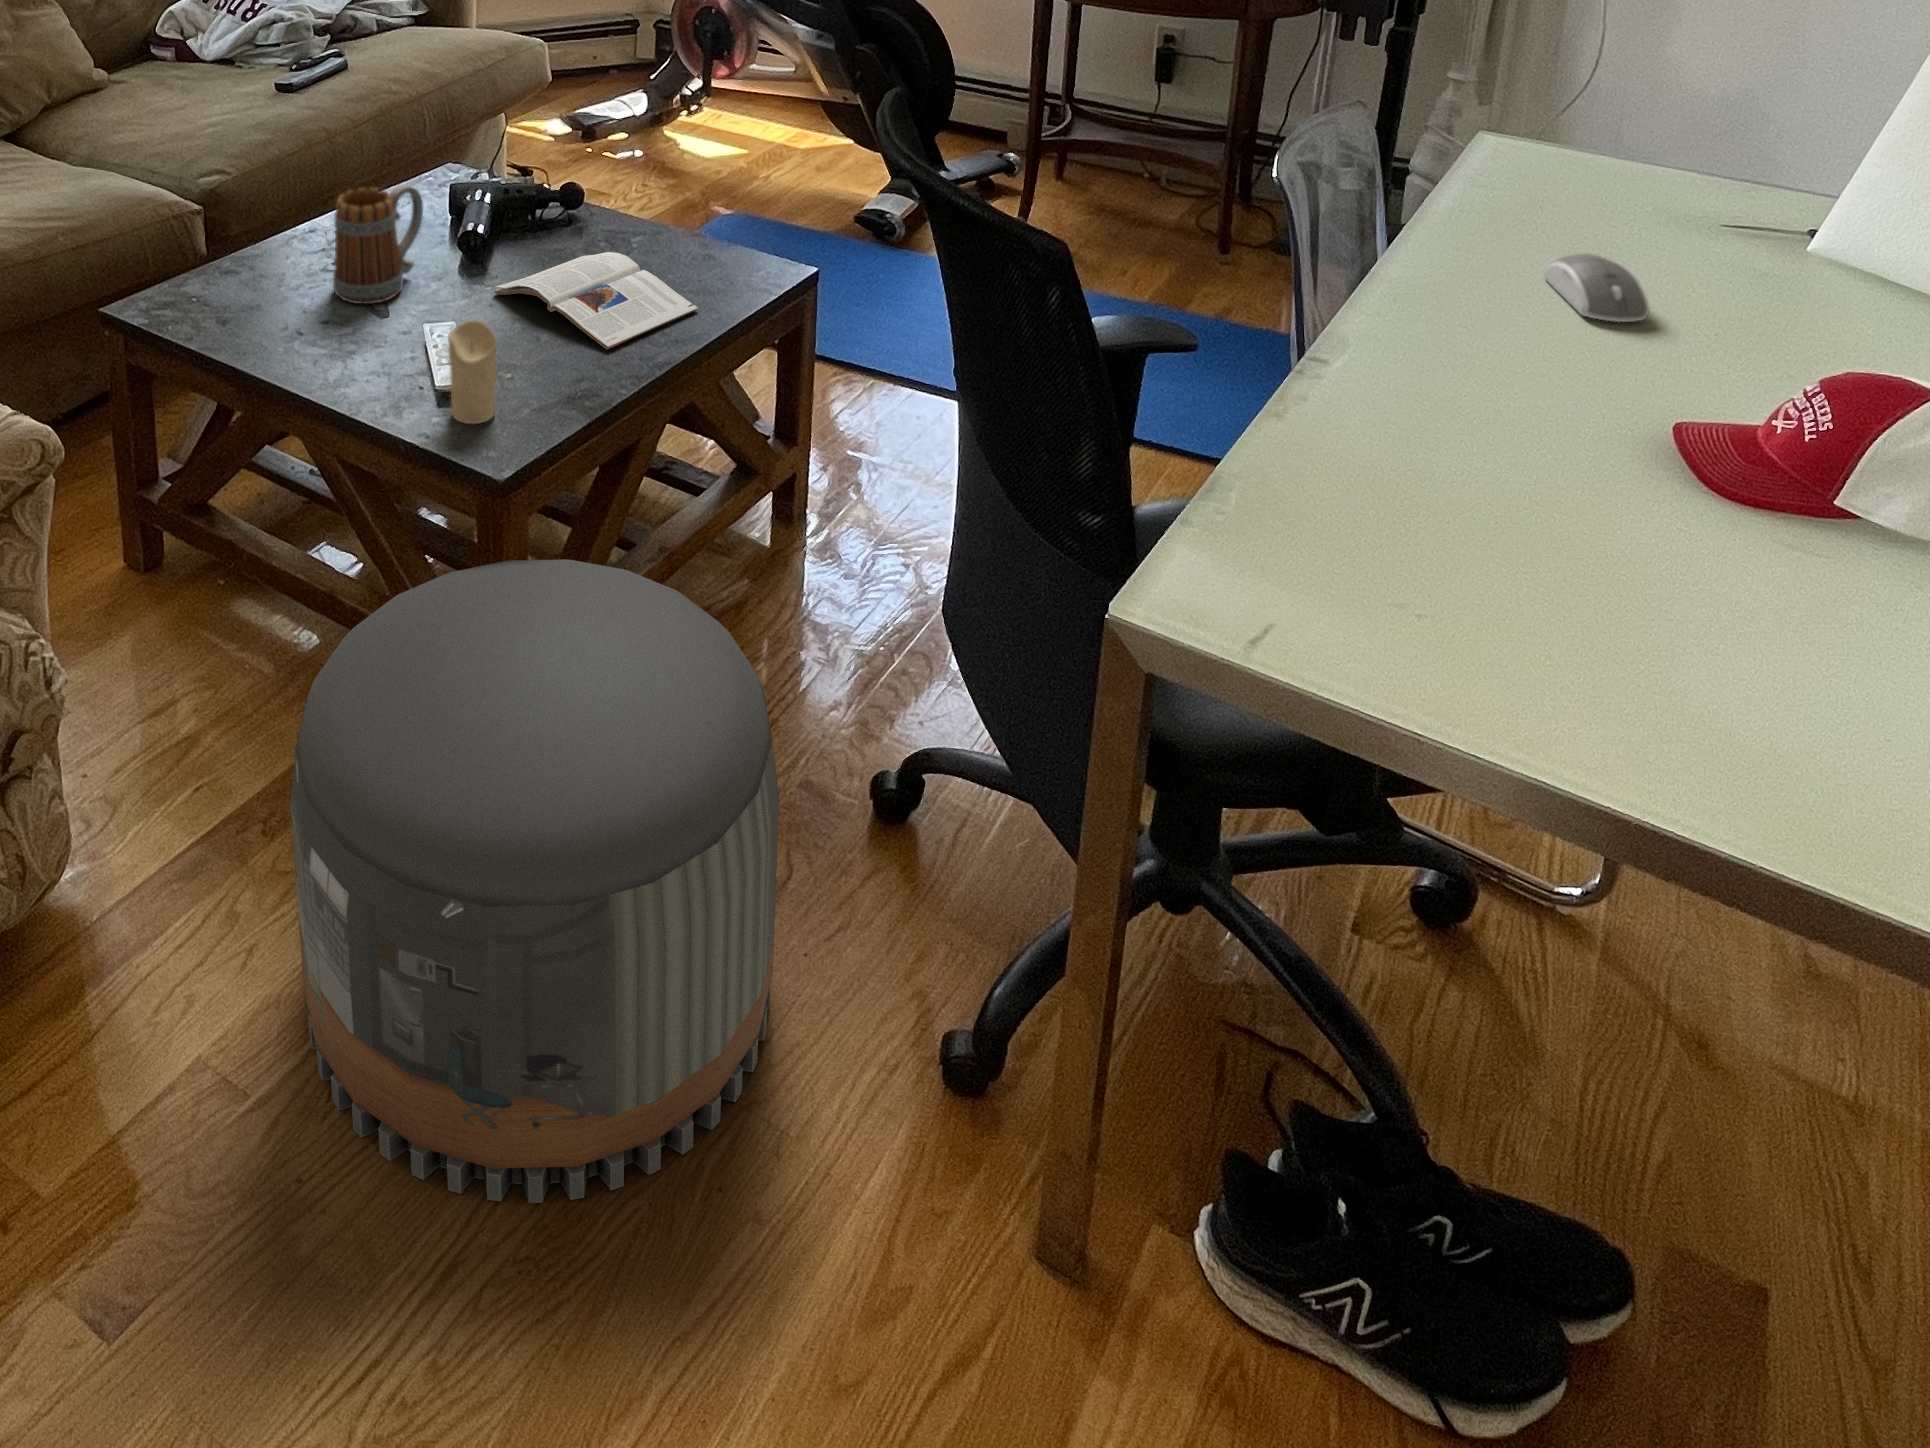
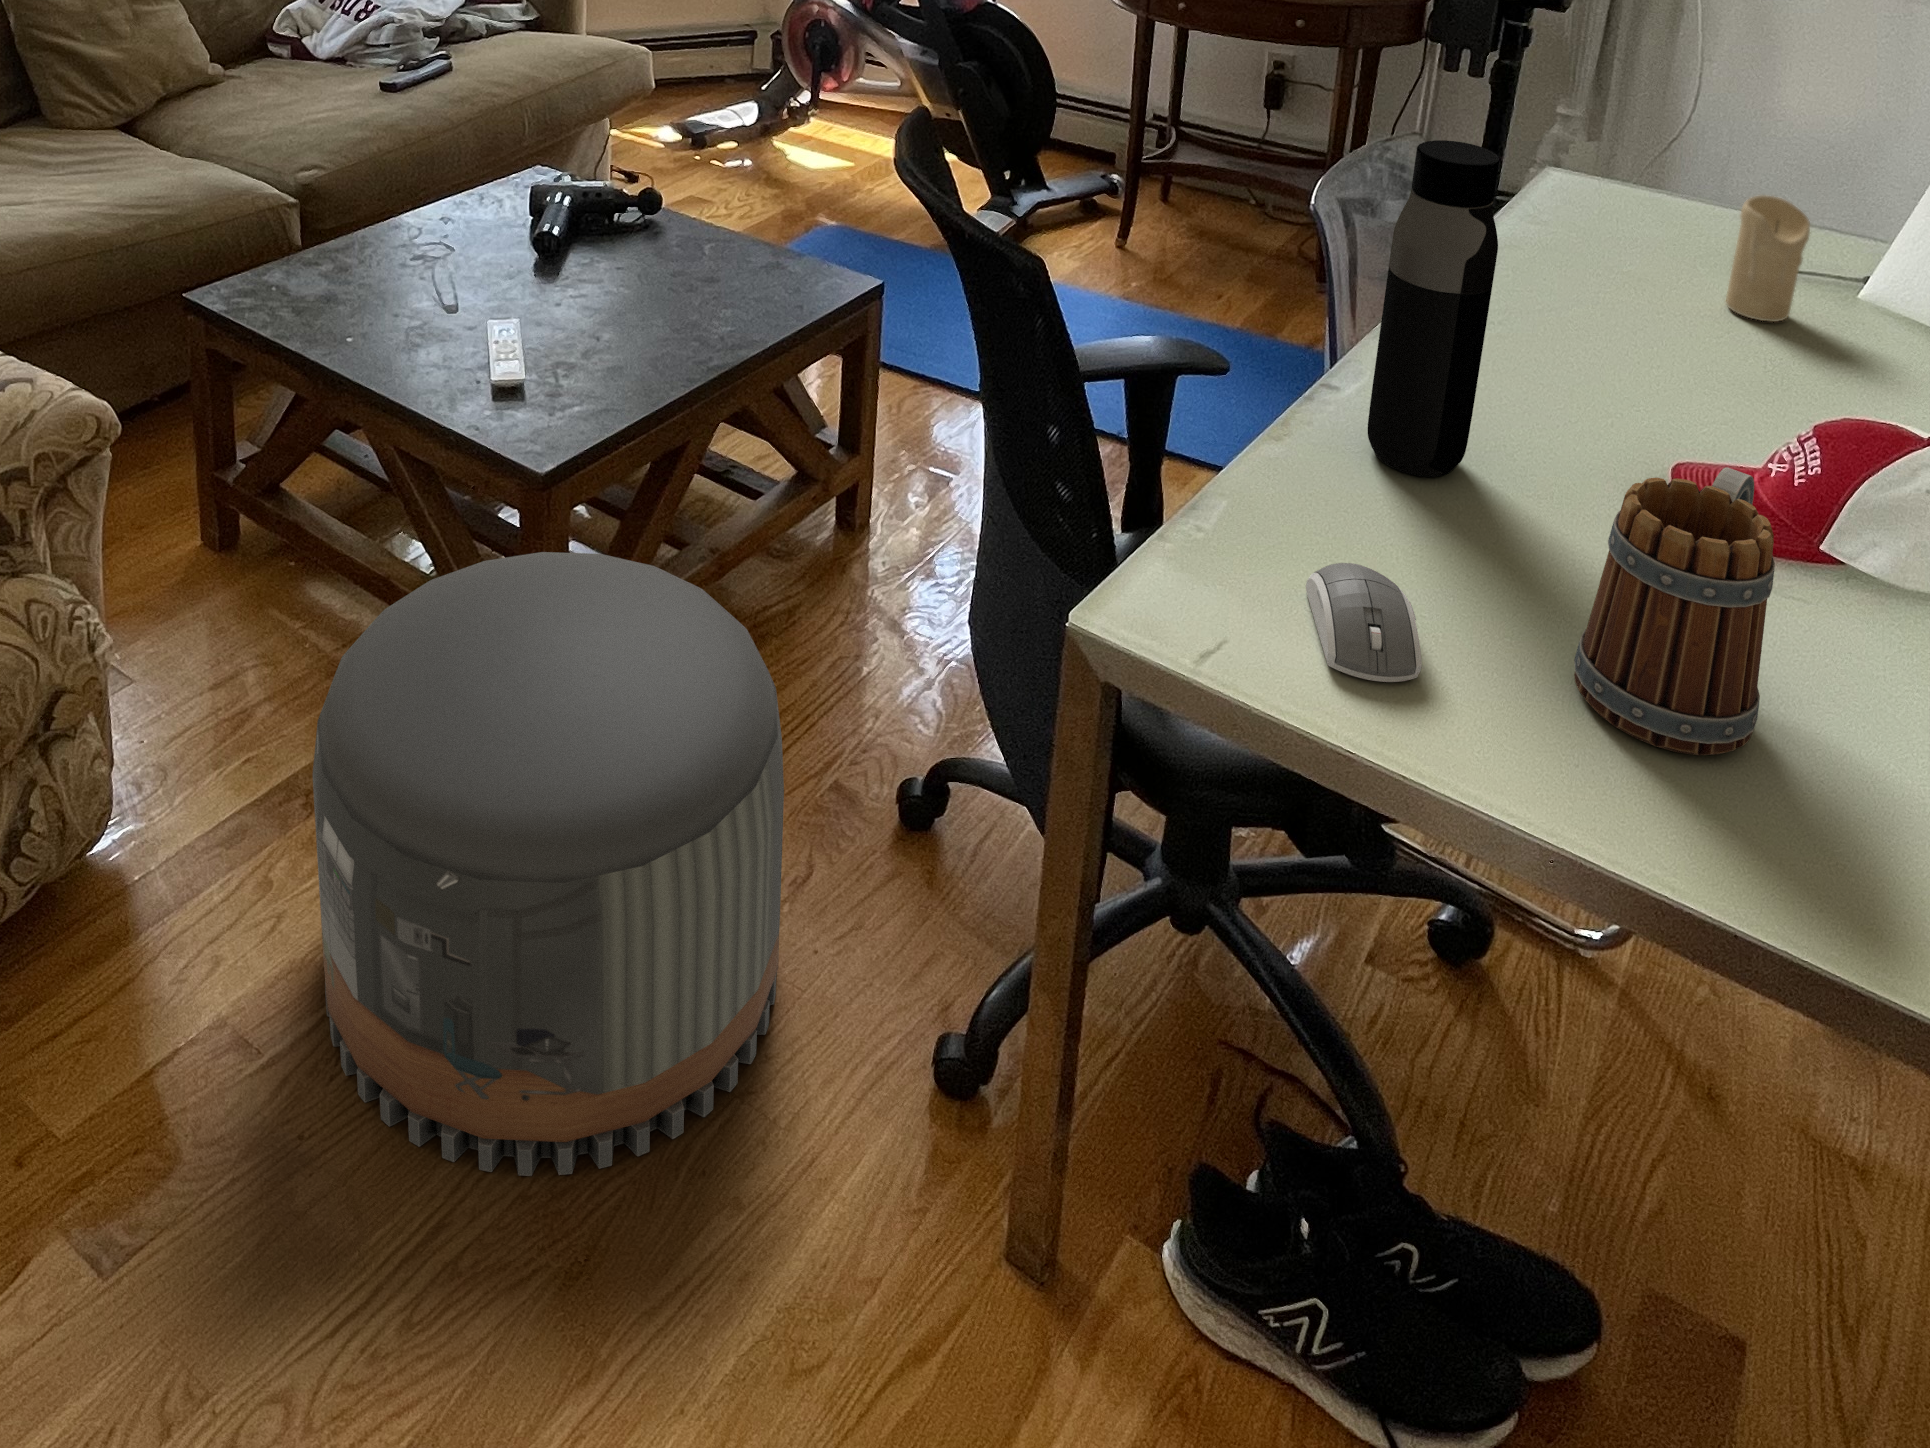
water bottle: none [1387,108,1528,450] -> present [1368,140,1499,477]
mug: present [333,185,423,304] -> present [1574,467,1775,755]
magazine: present [494,252,698,349] -> none [560,258,757,353]
computer mouse: present [1544,254,1650,322] -> present [1306,563,1422,682]
candle: present [448,320,497,424] -> present [1726,195,1810,322]

